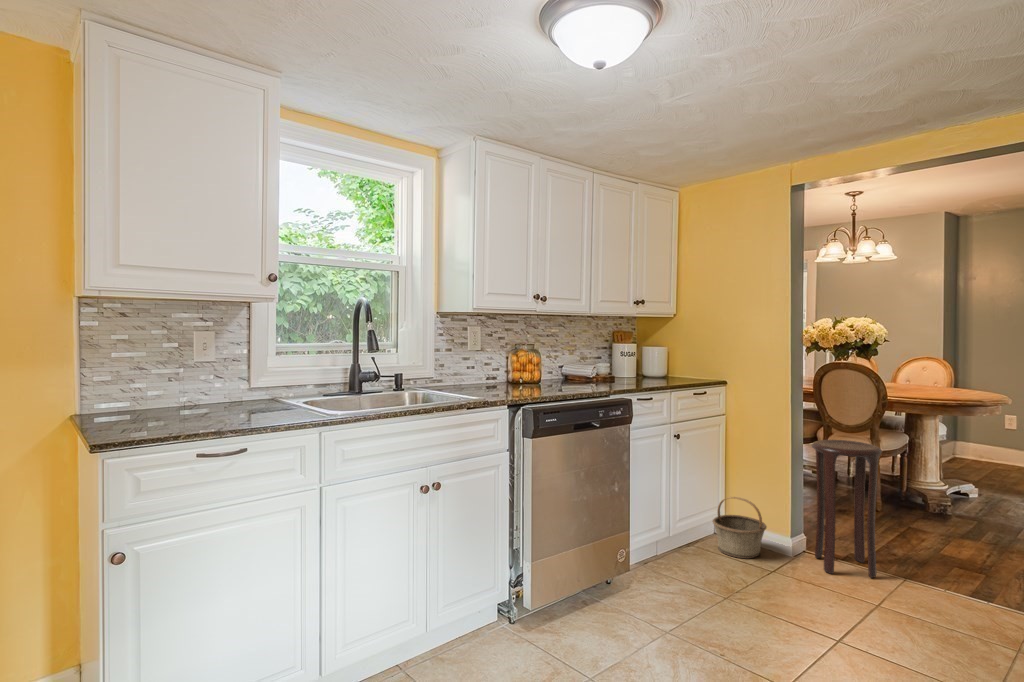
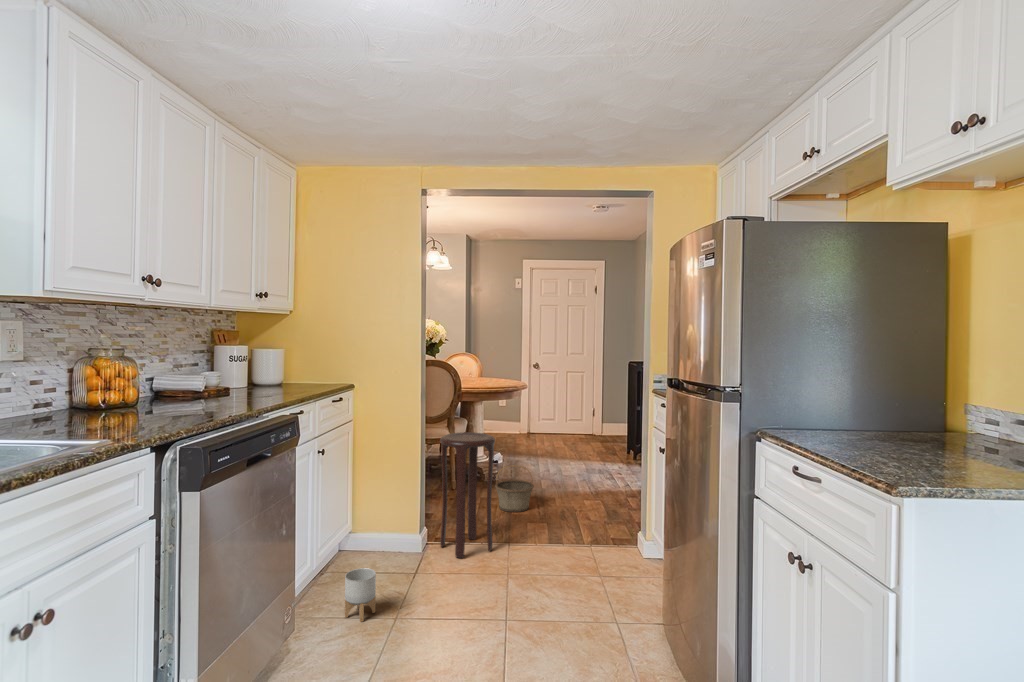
basket: present [713,497,766,558] -> present [495,465,534,512]
planter: none [682,542,710,588] -> present [345,568,376,622]

